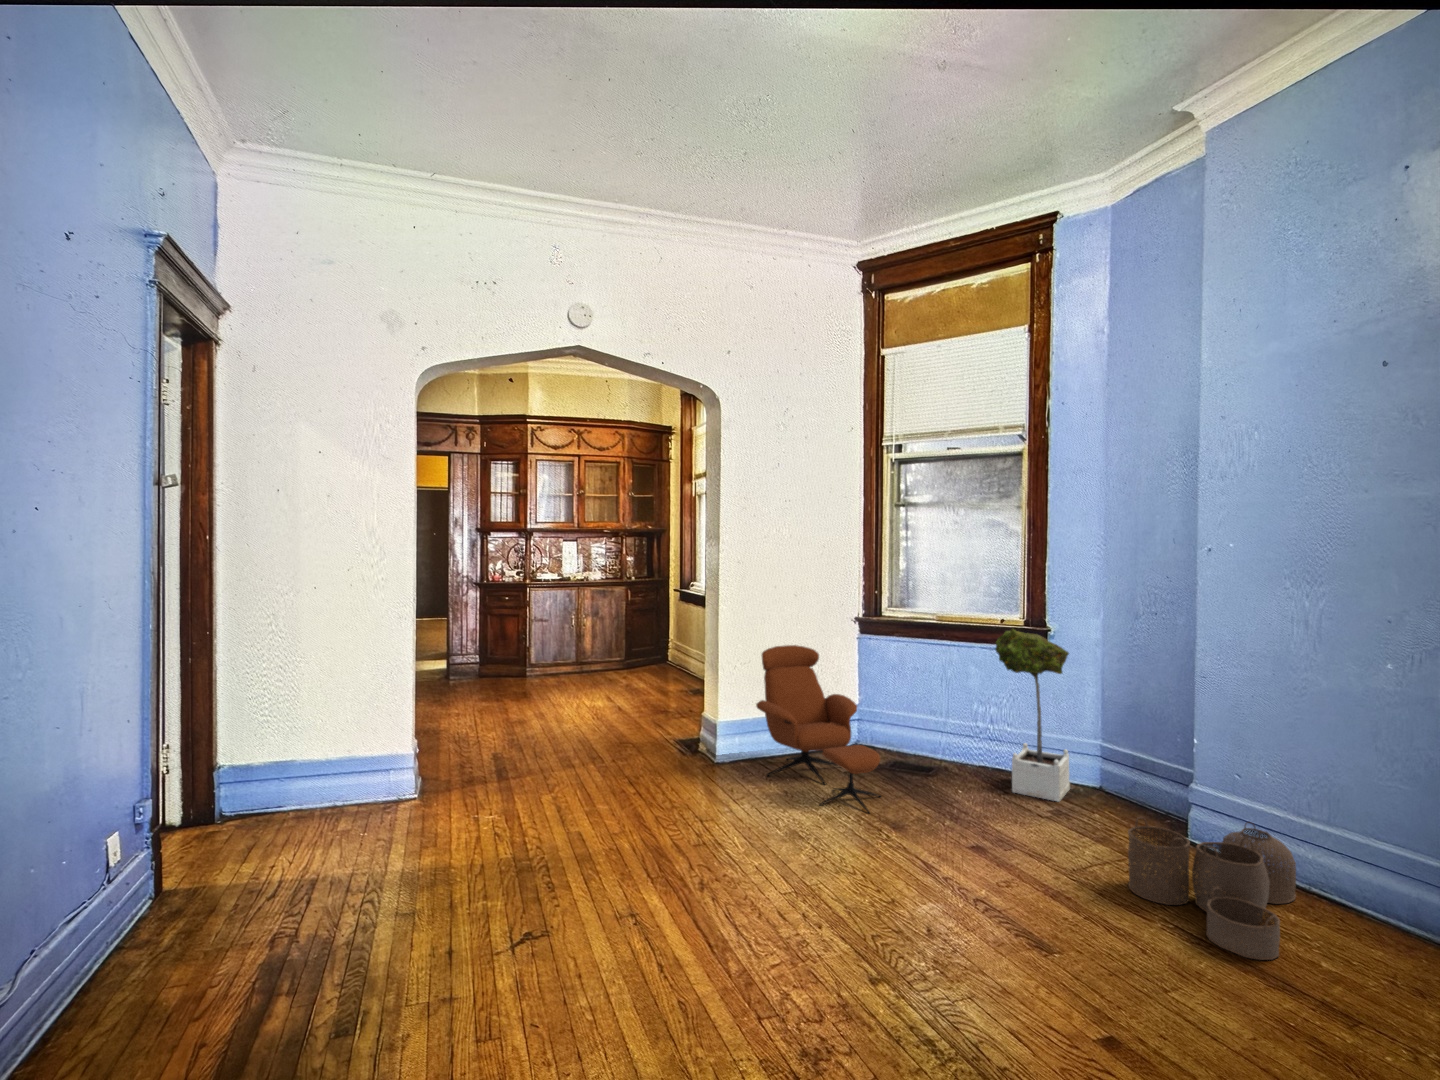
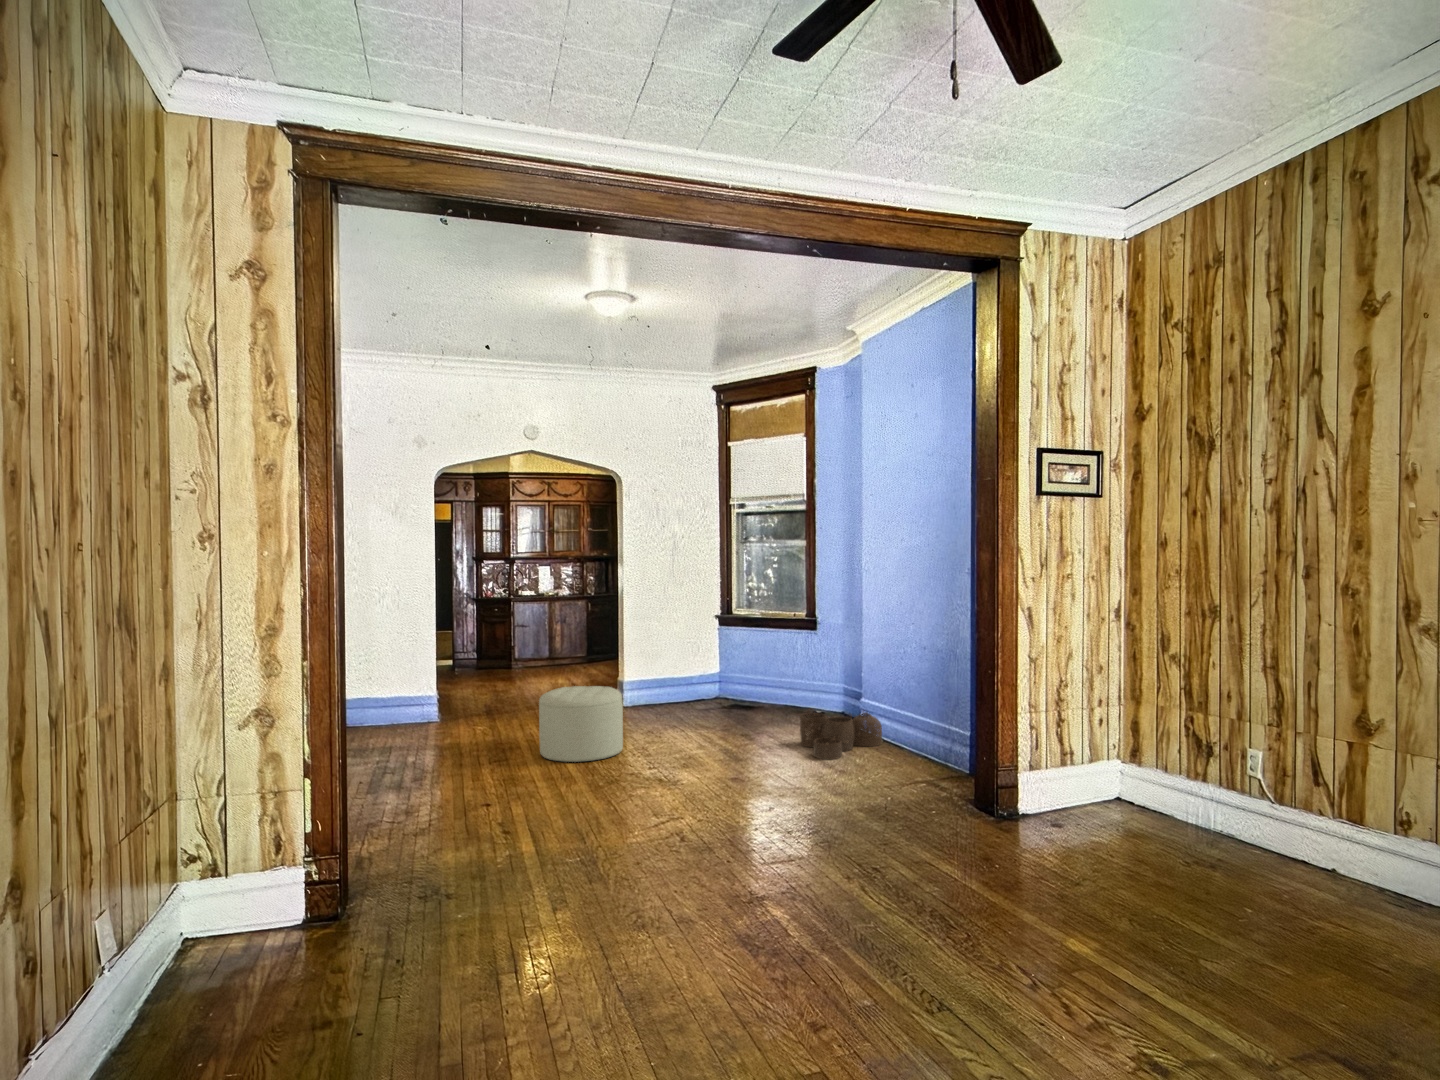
potted tree: present [995,629,1070,802] -> none [782,618,827,718]
lounge chair: present [756,645,881,813] -> none [644,633,711,724]
ottoman: none [616,769,788,961] -> present [539,686,623,762]

